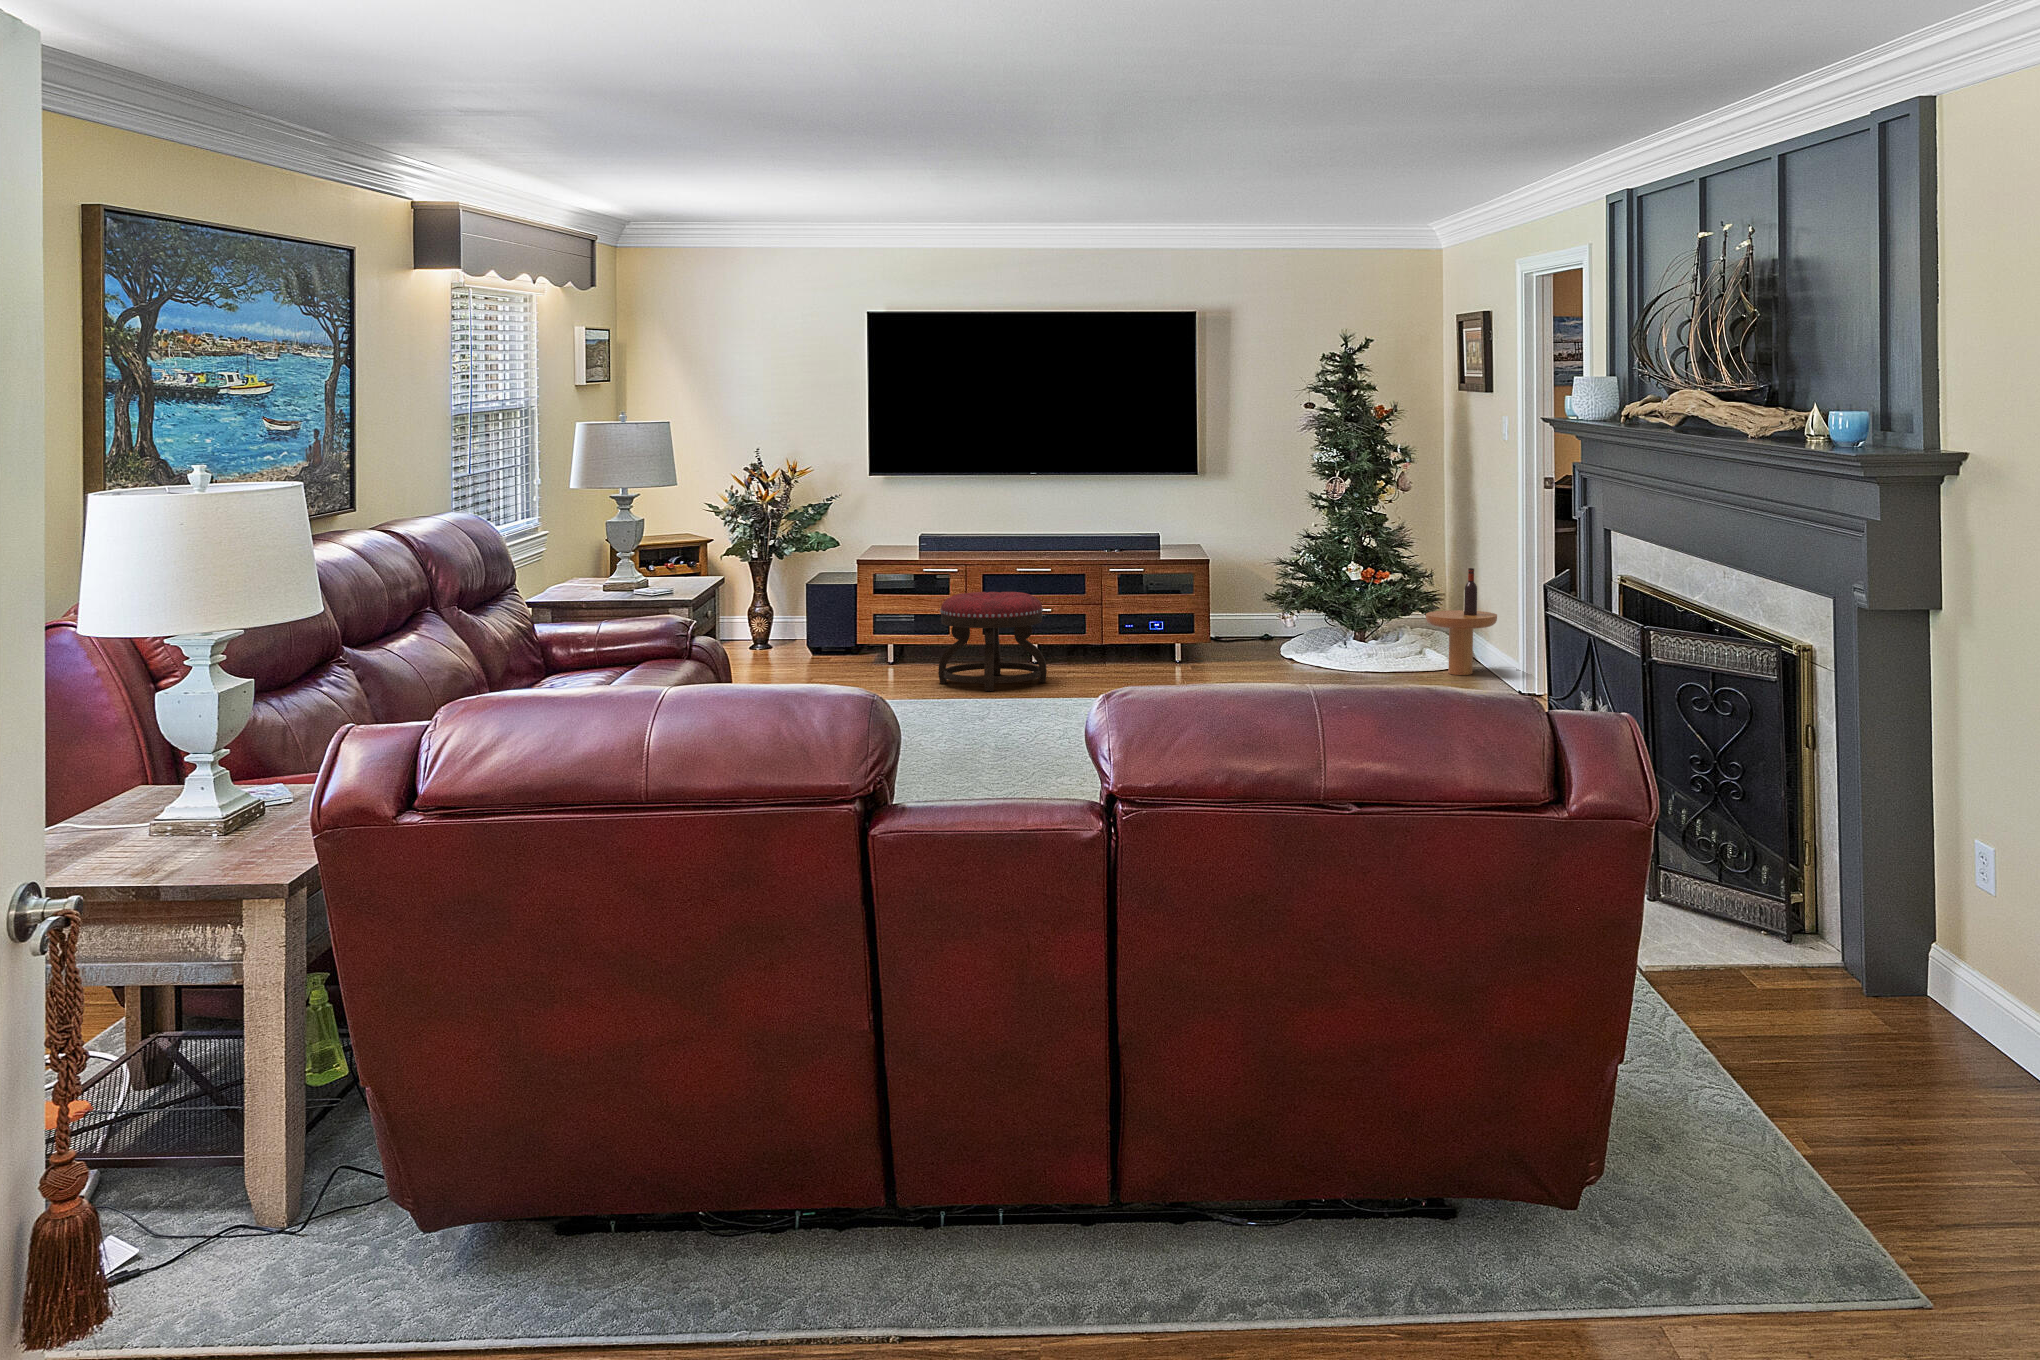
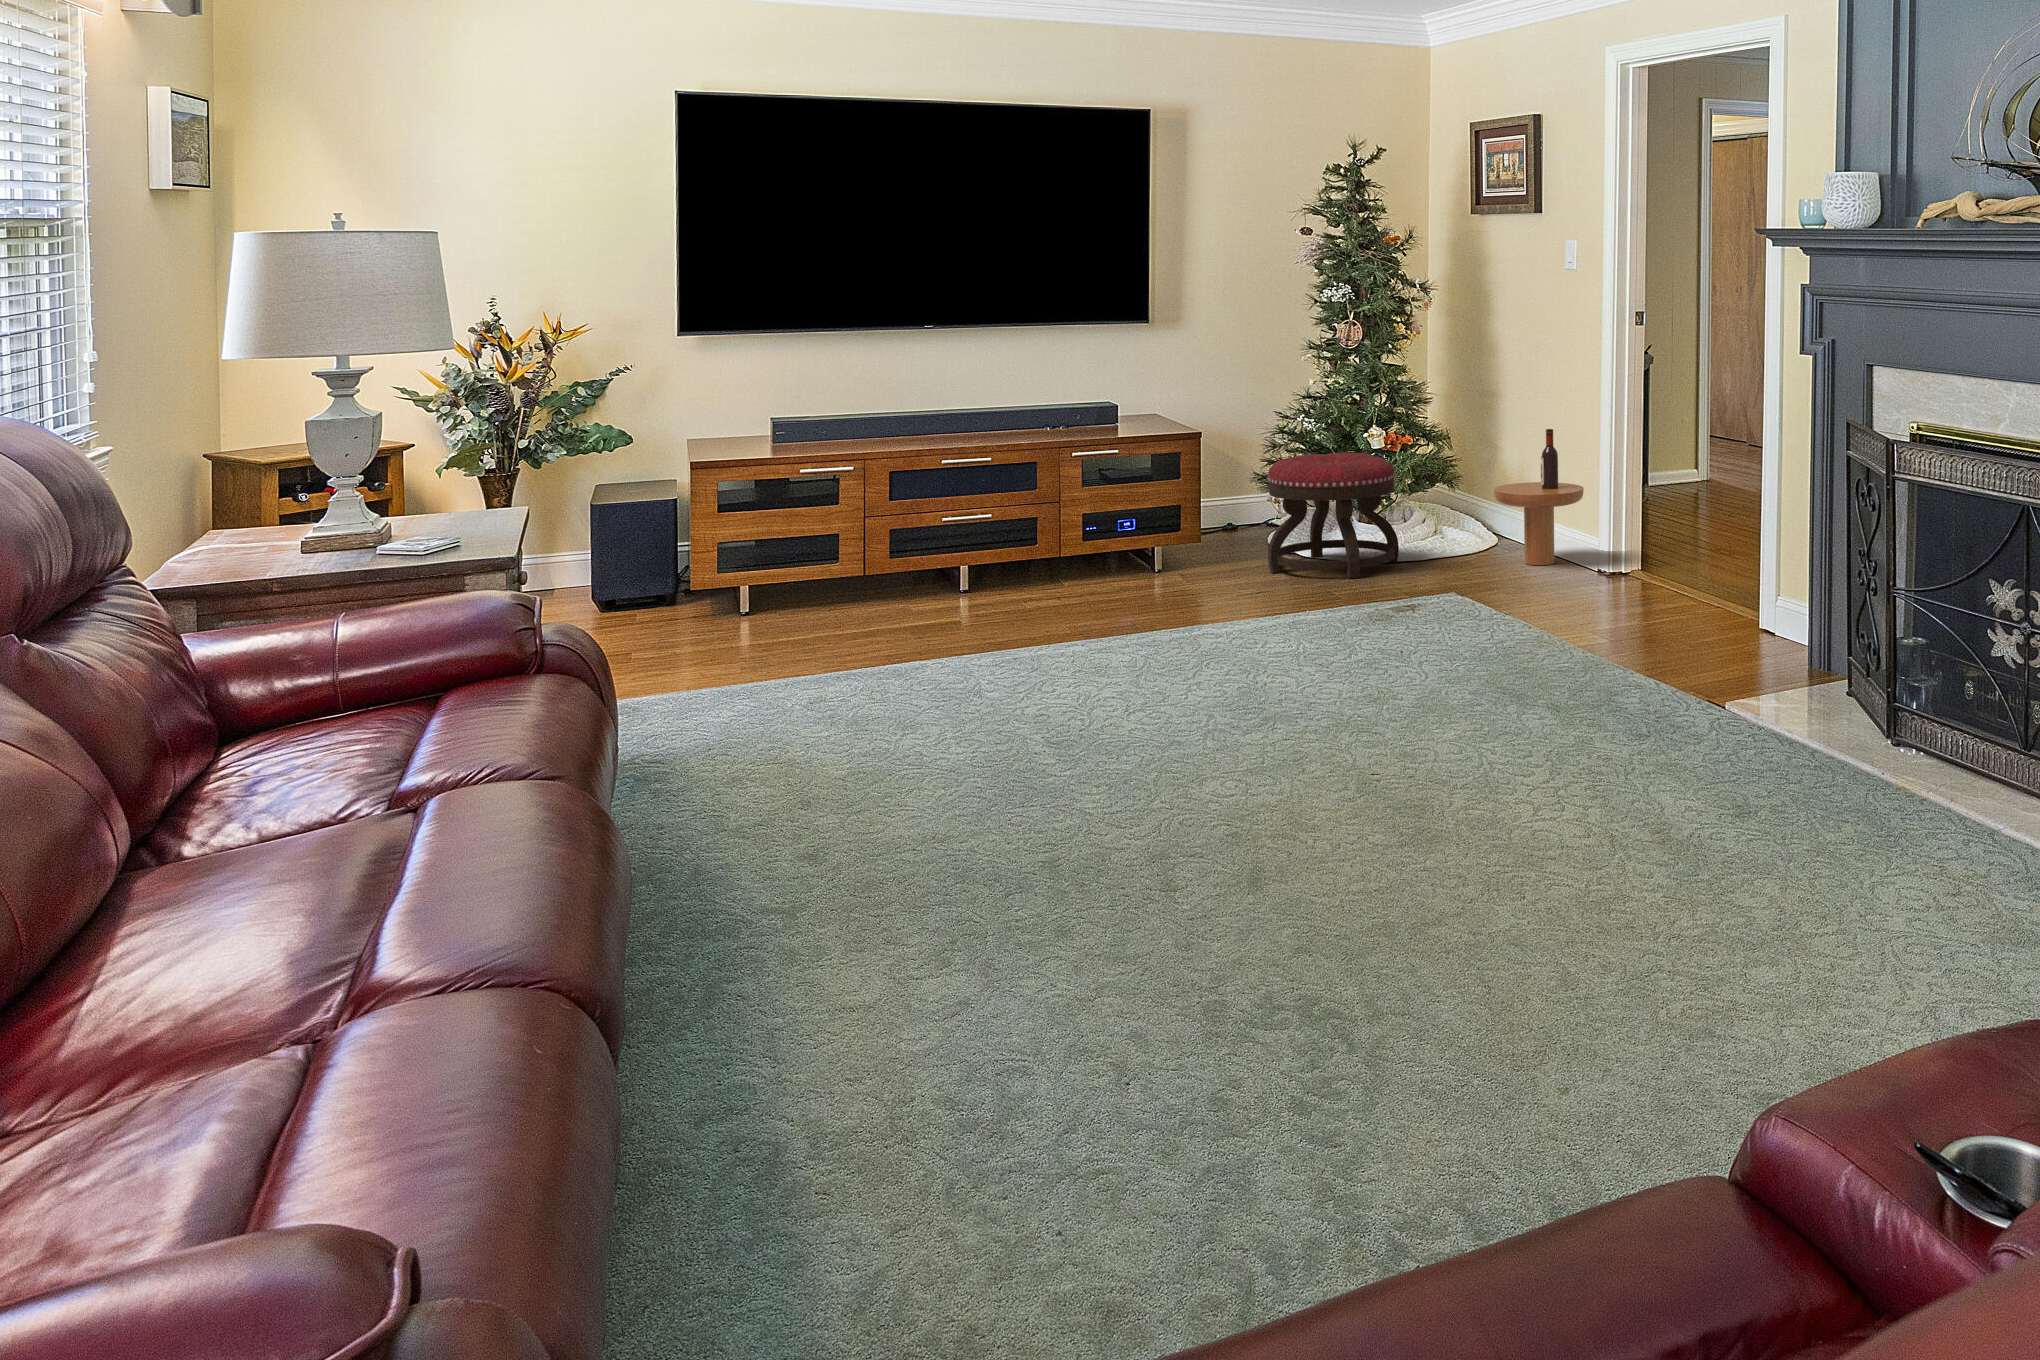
ottoman: present [938,592,1047,691] -> present [1267,453,1399,578]

